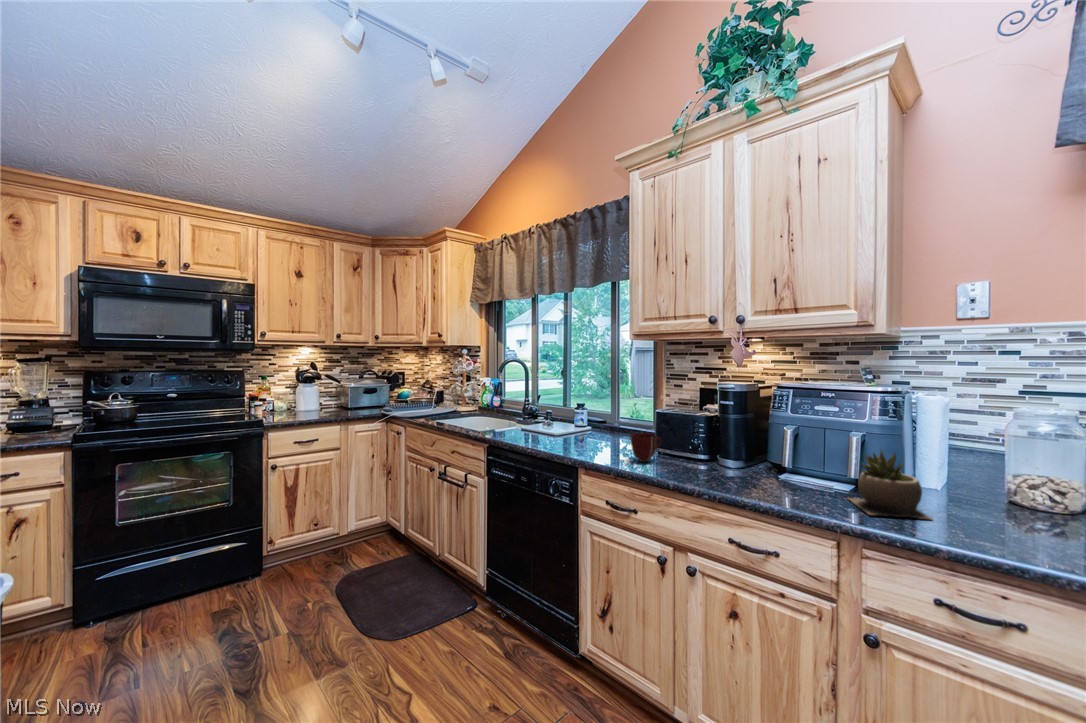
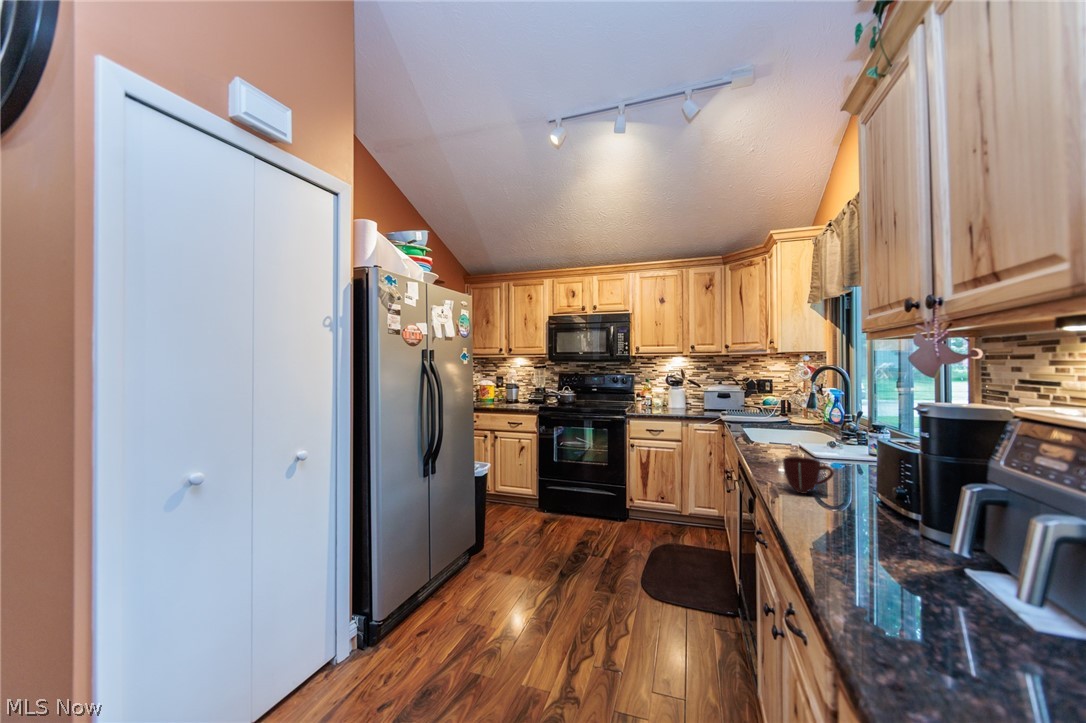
succulent plant: present [849,450,933,520] -> none [849,525,1025,671]

